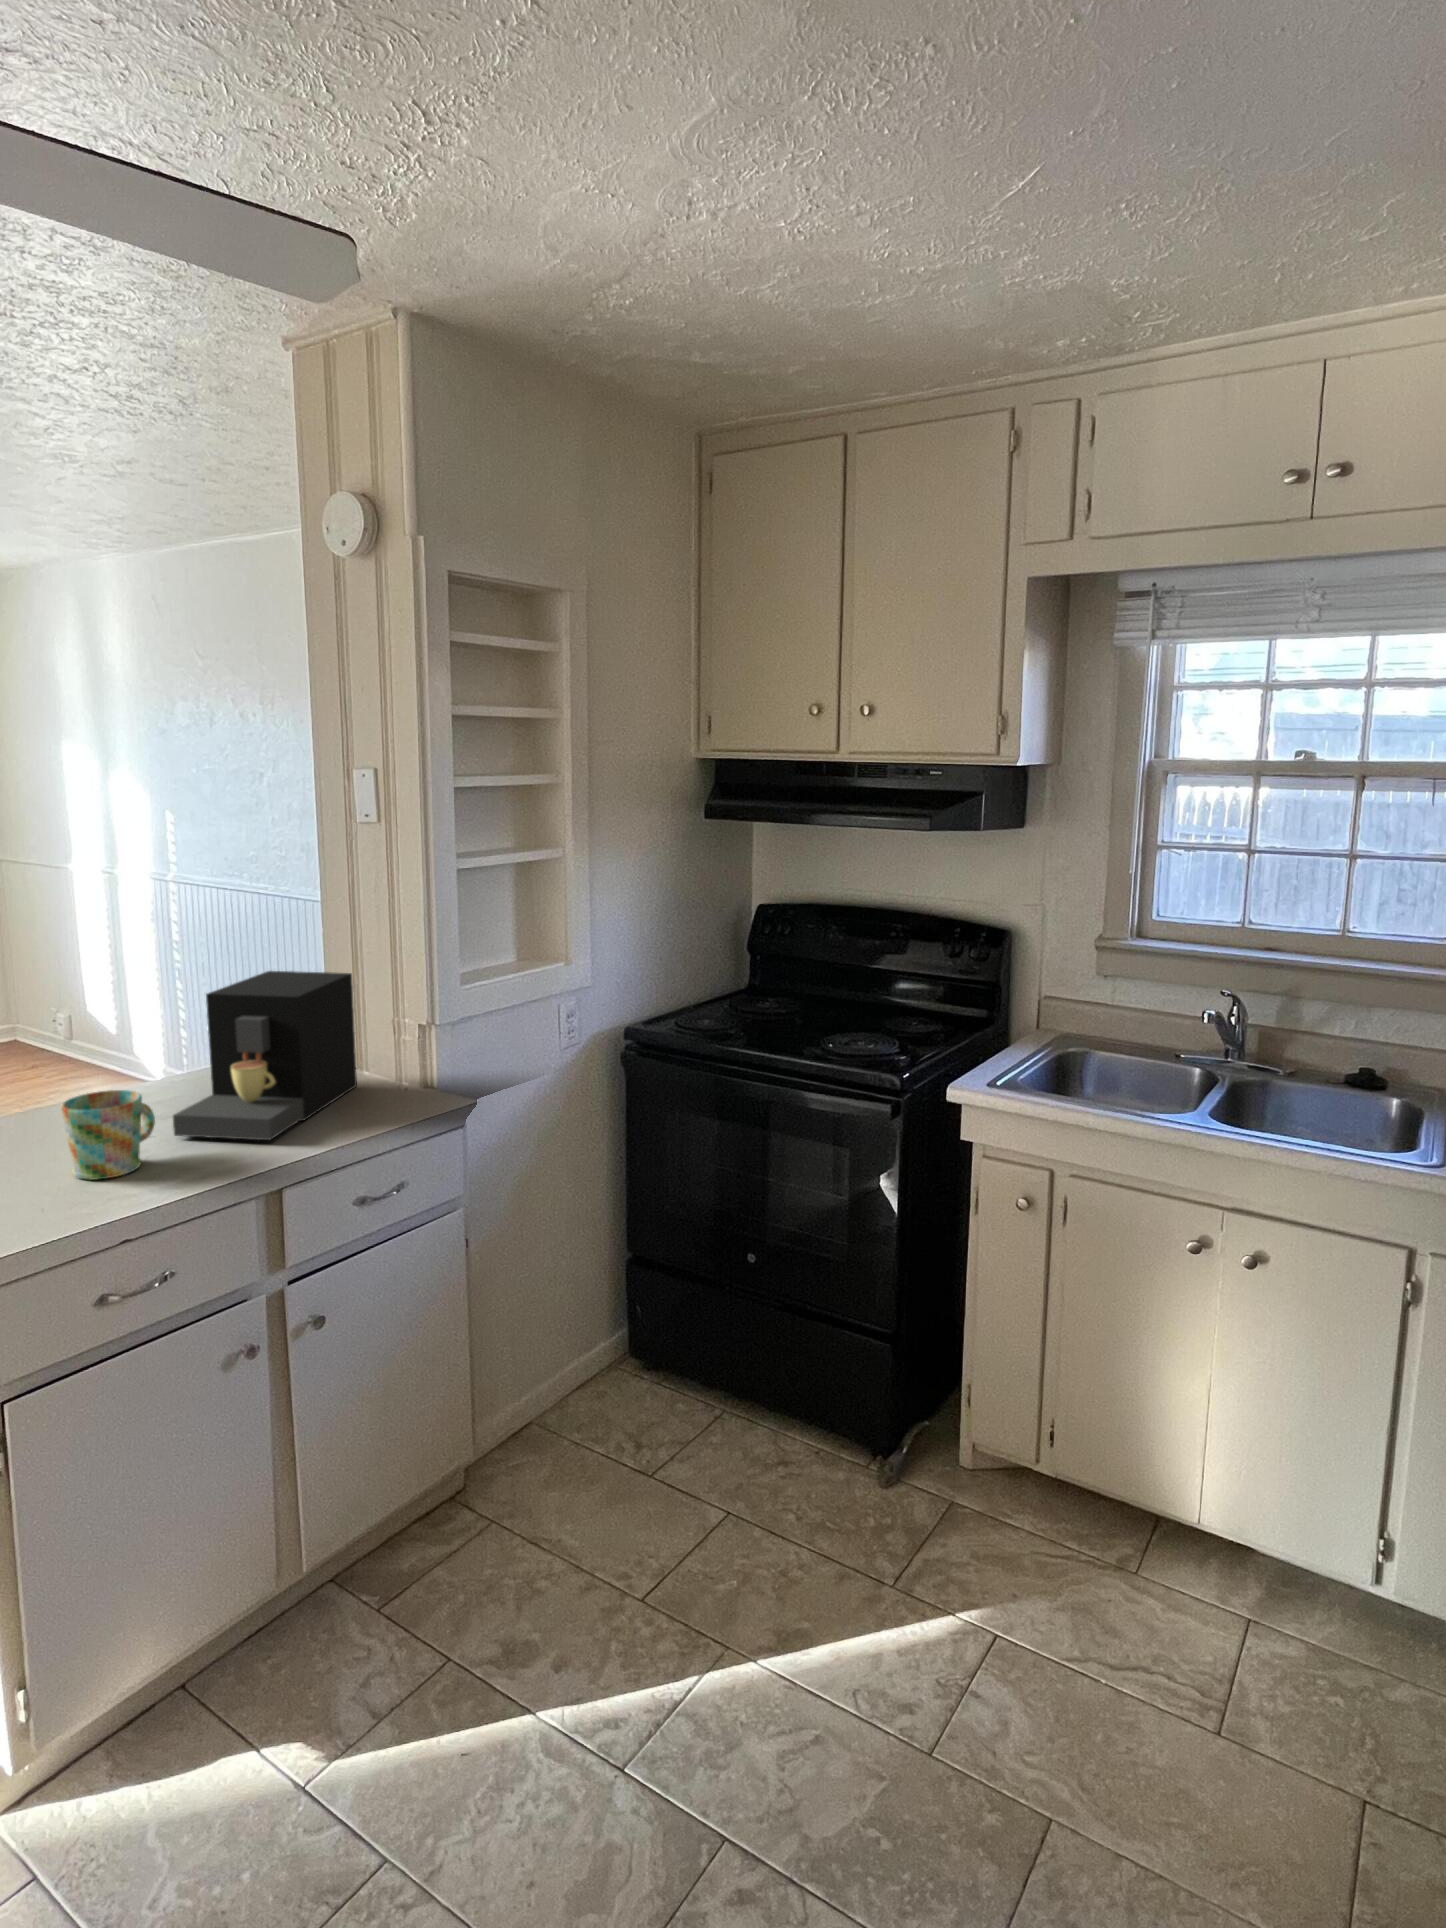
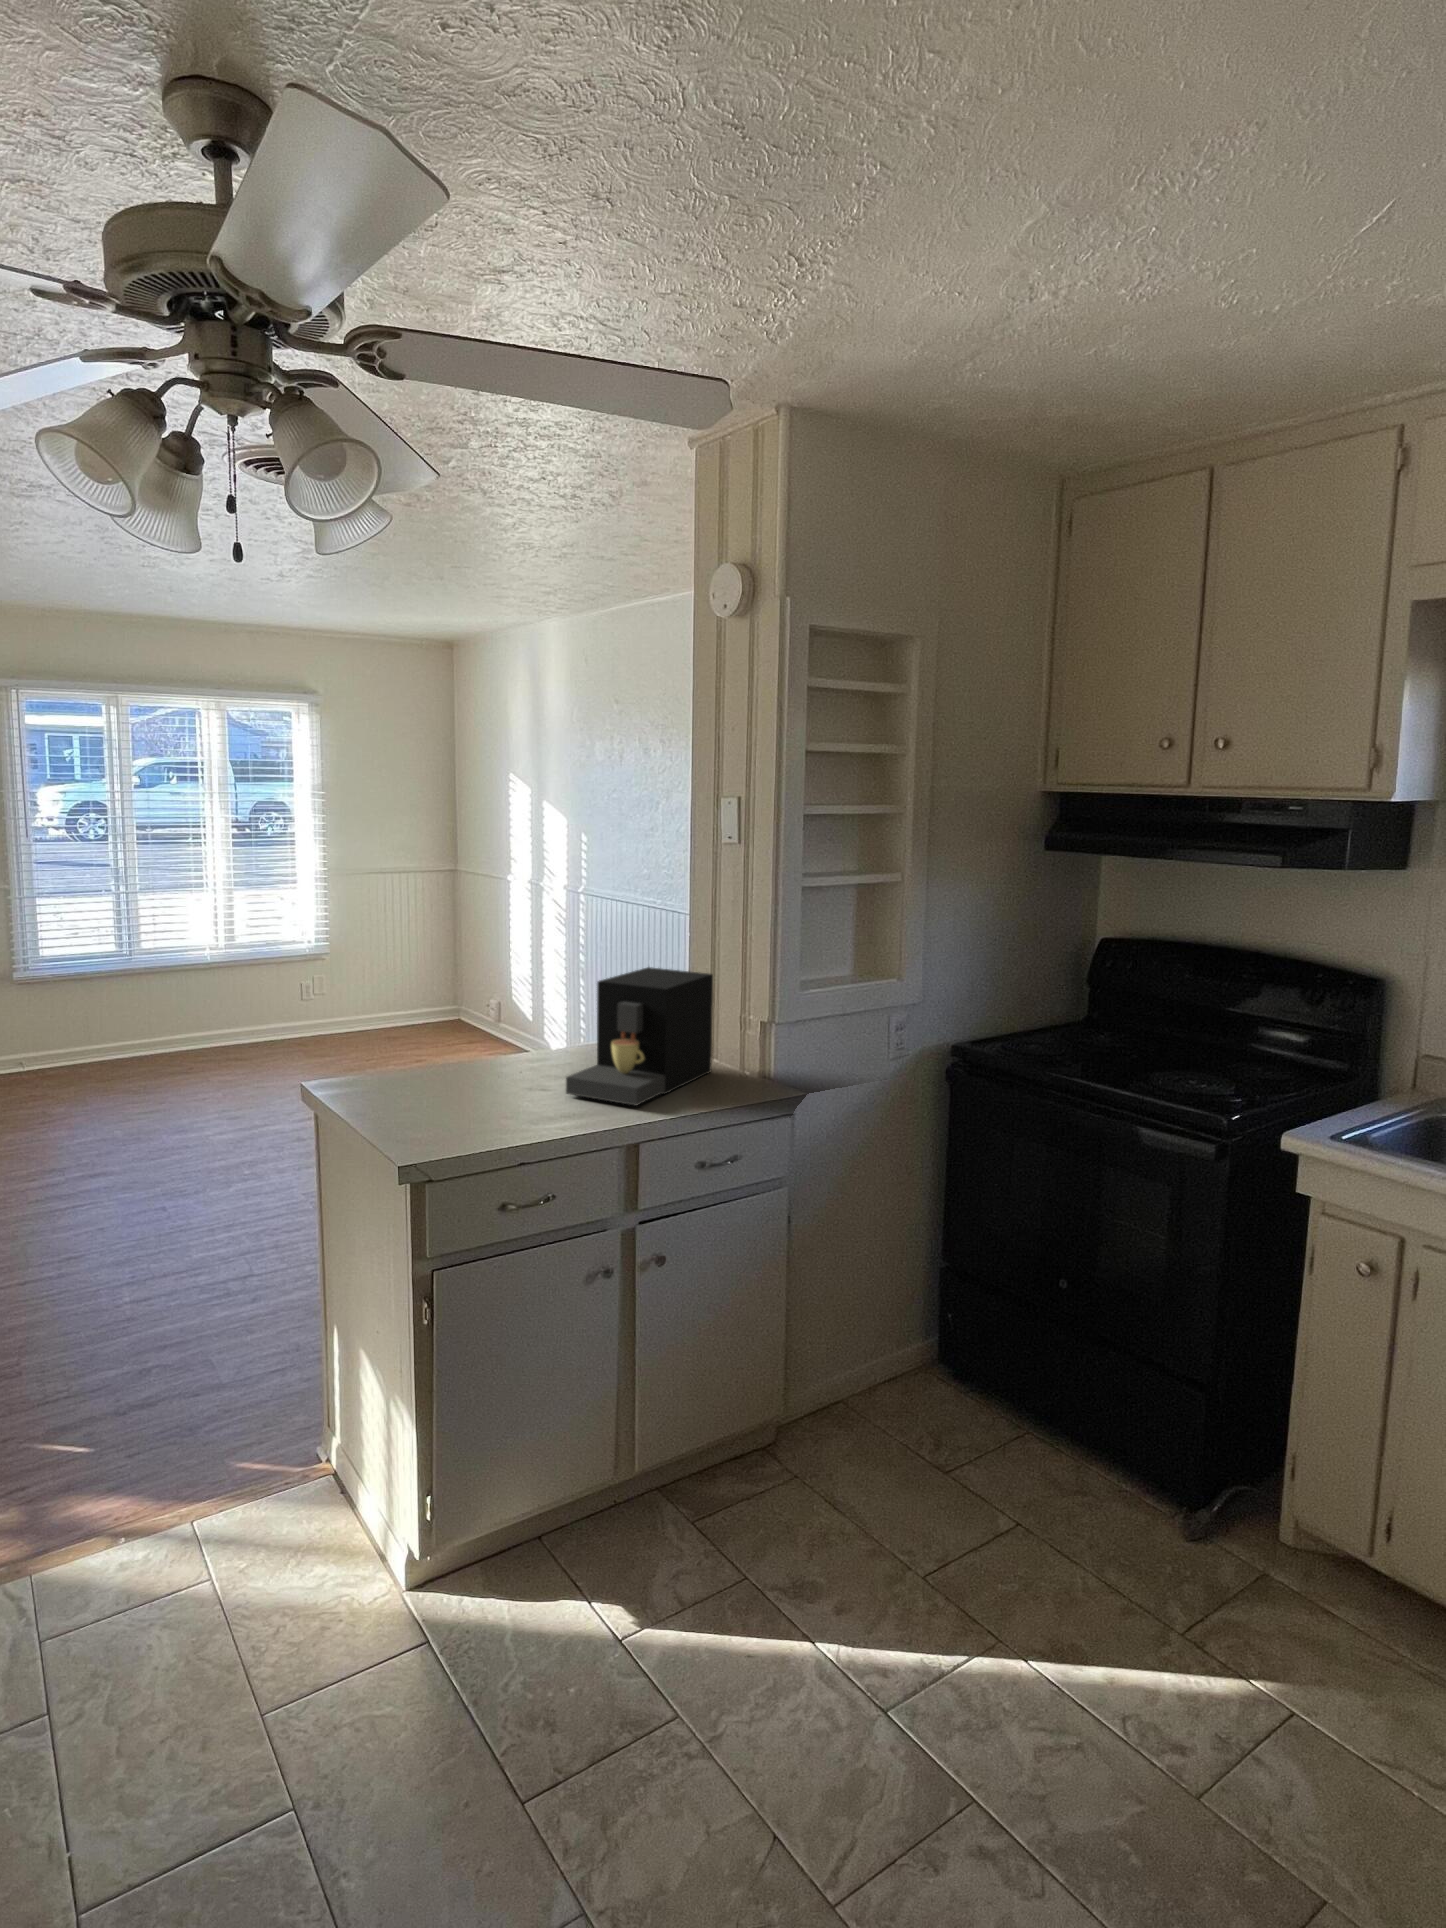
mug: present [61,1090,155,1180] -> none [487,1051,552,1119]

